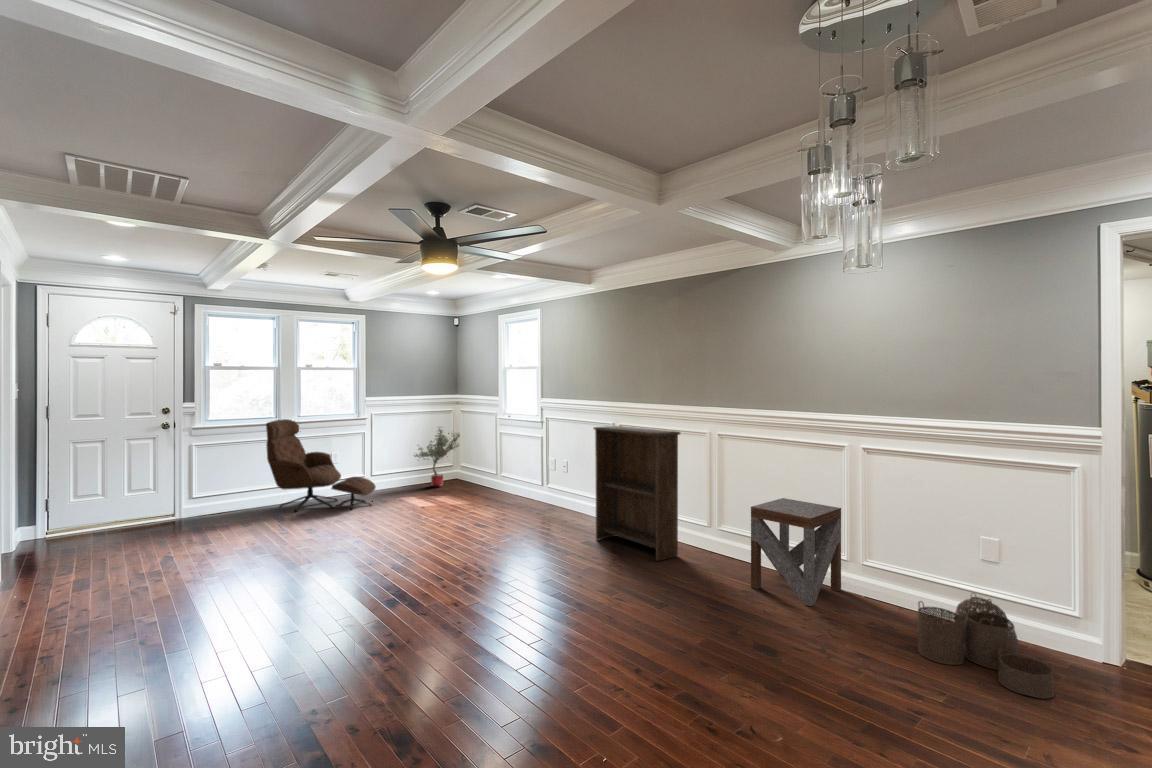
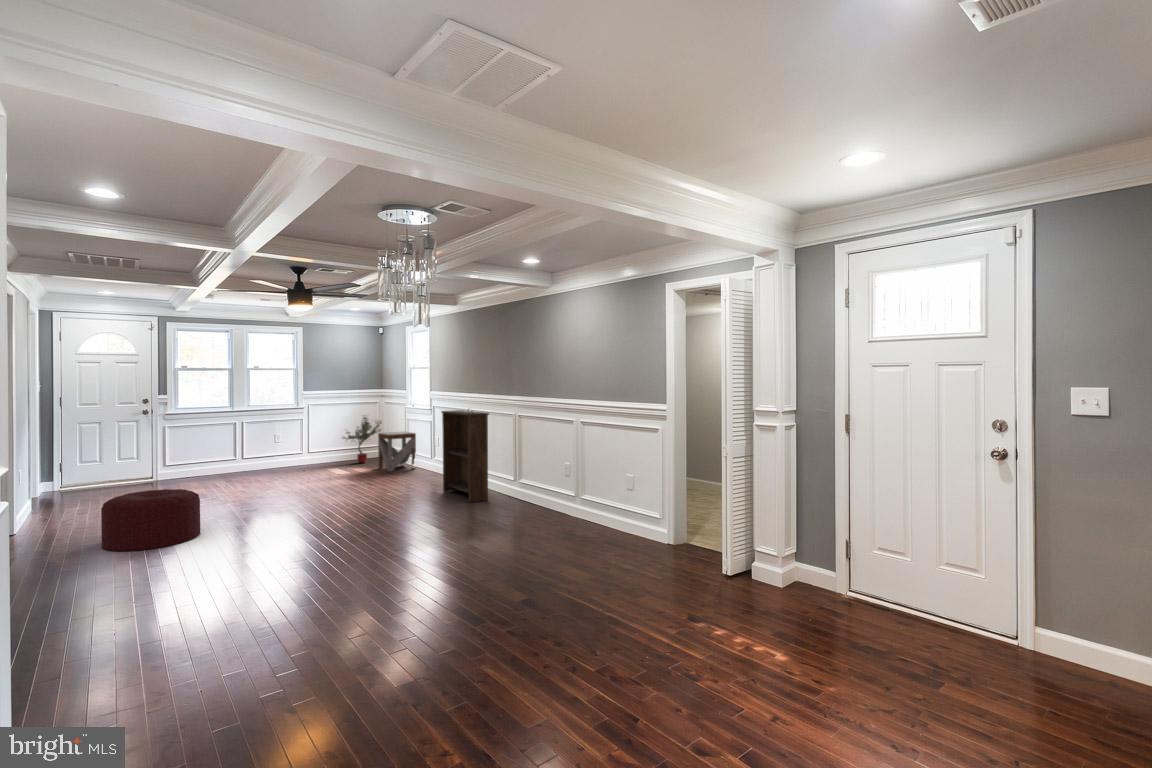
lounge chair: present [266,419,376,512] -> none [220,408,306,477]
side table: present [751,498,841,606] -> present [378,432,416,471]
ottoman: none [120,568,289,703] -> present [101,489,201,551]
woven basket: present [918,595,1054,698] -> none [562,507,627,553]

